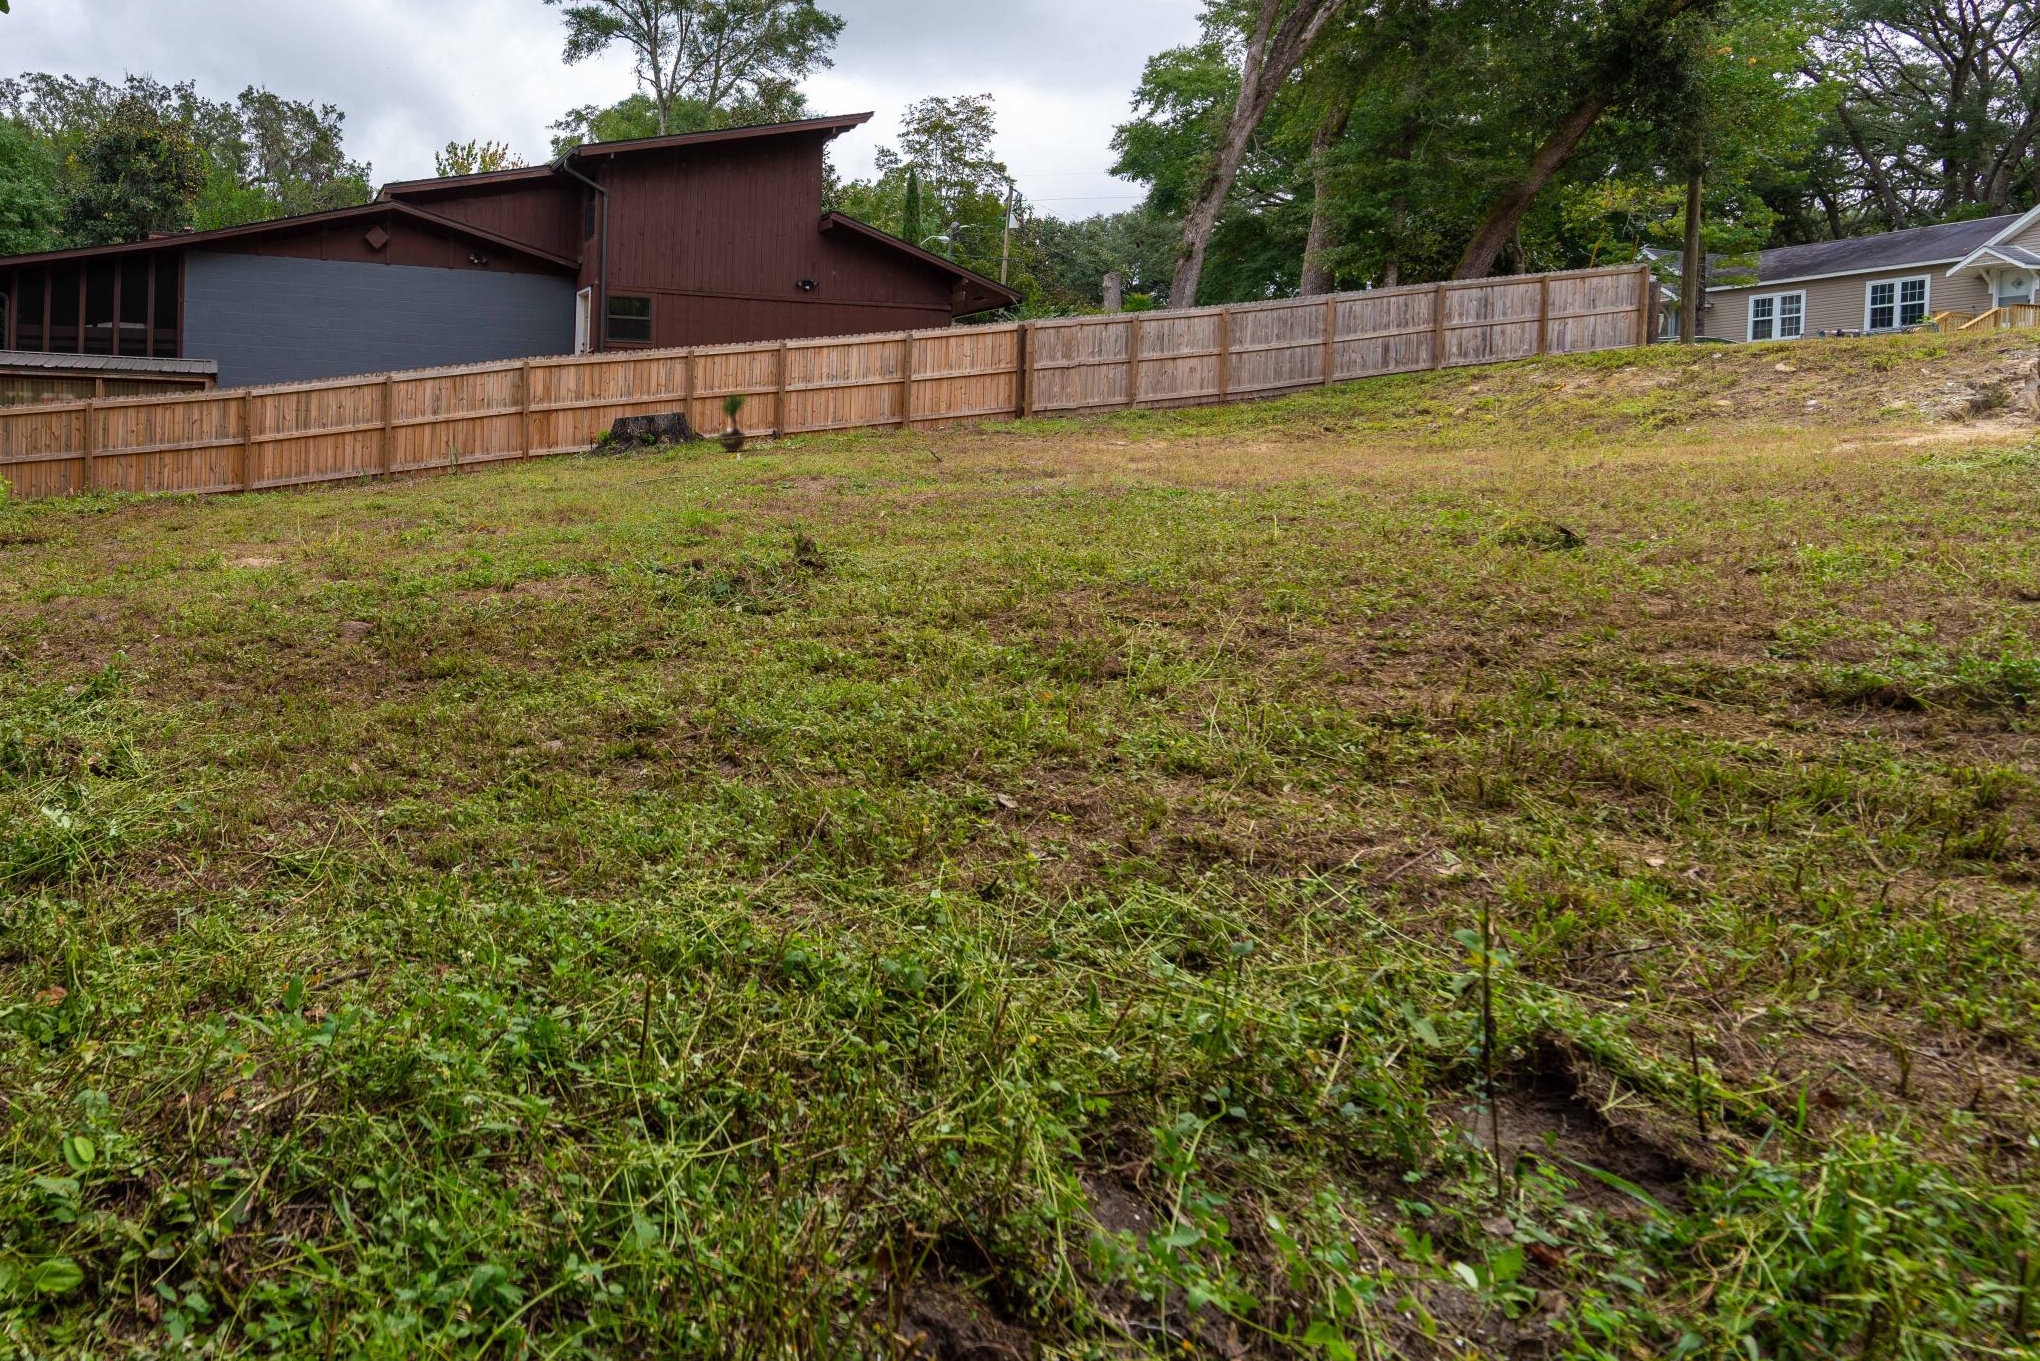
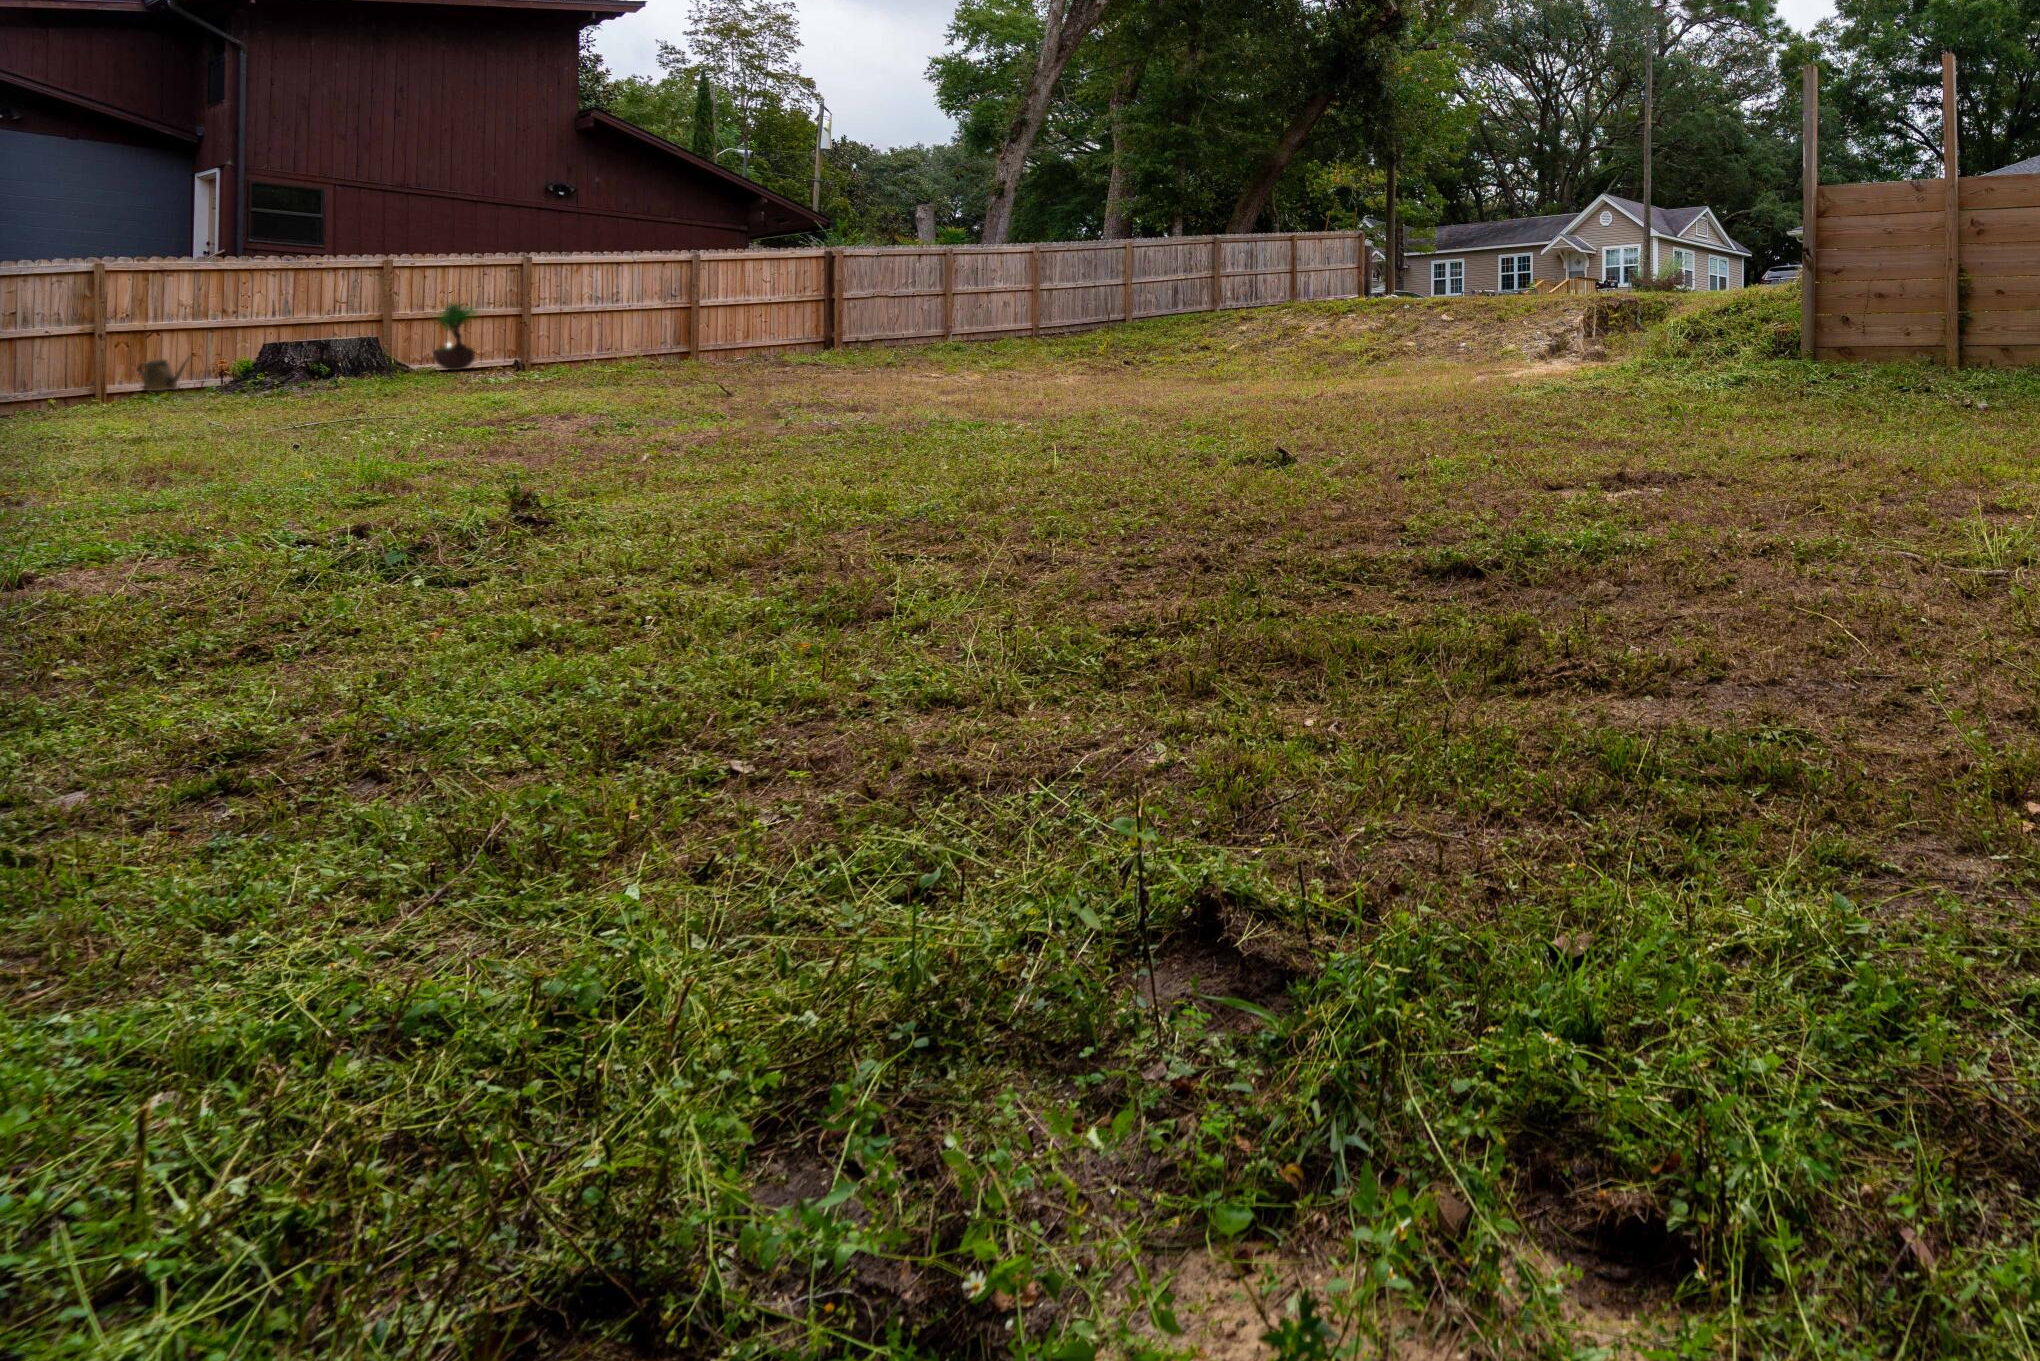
watering can: none [551,441,580,468] -> present [137,359,188,391]

